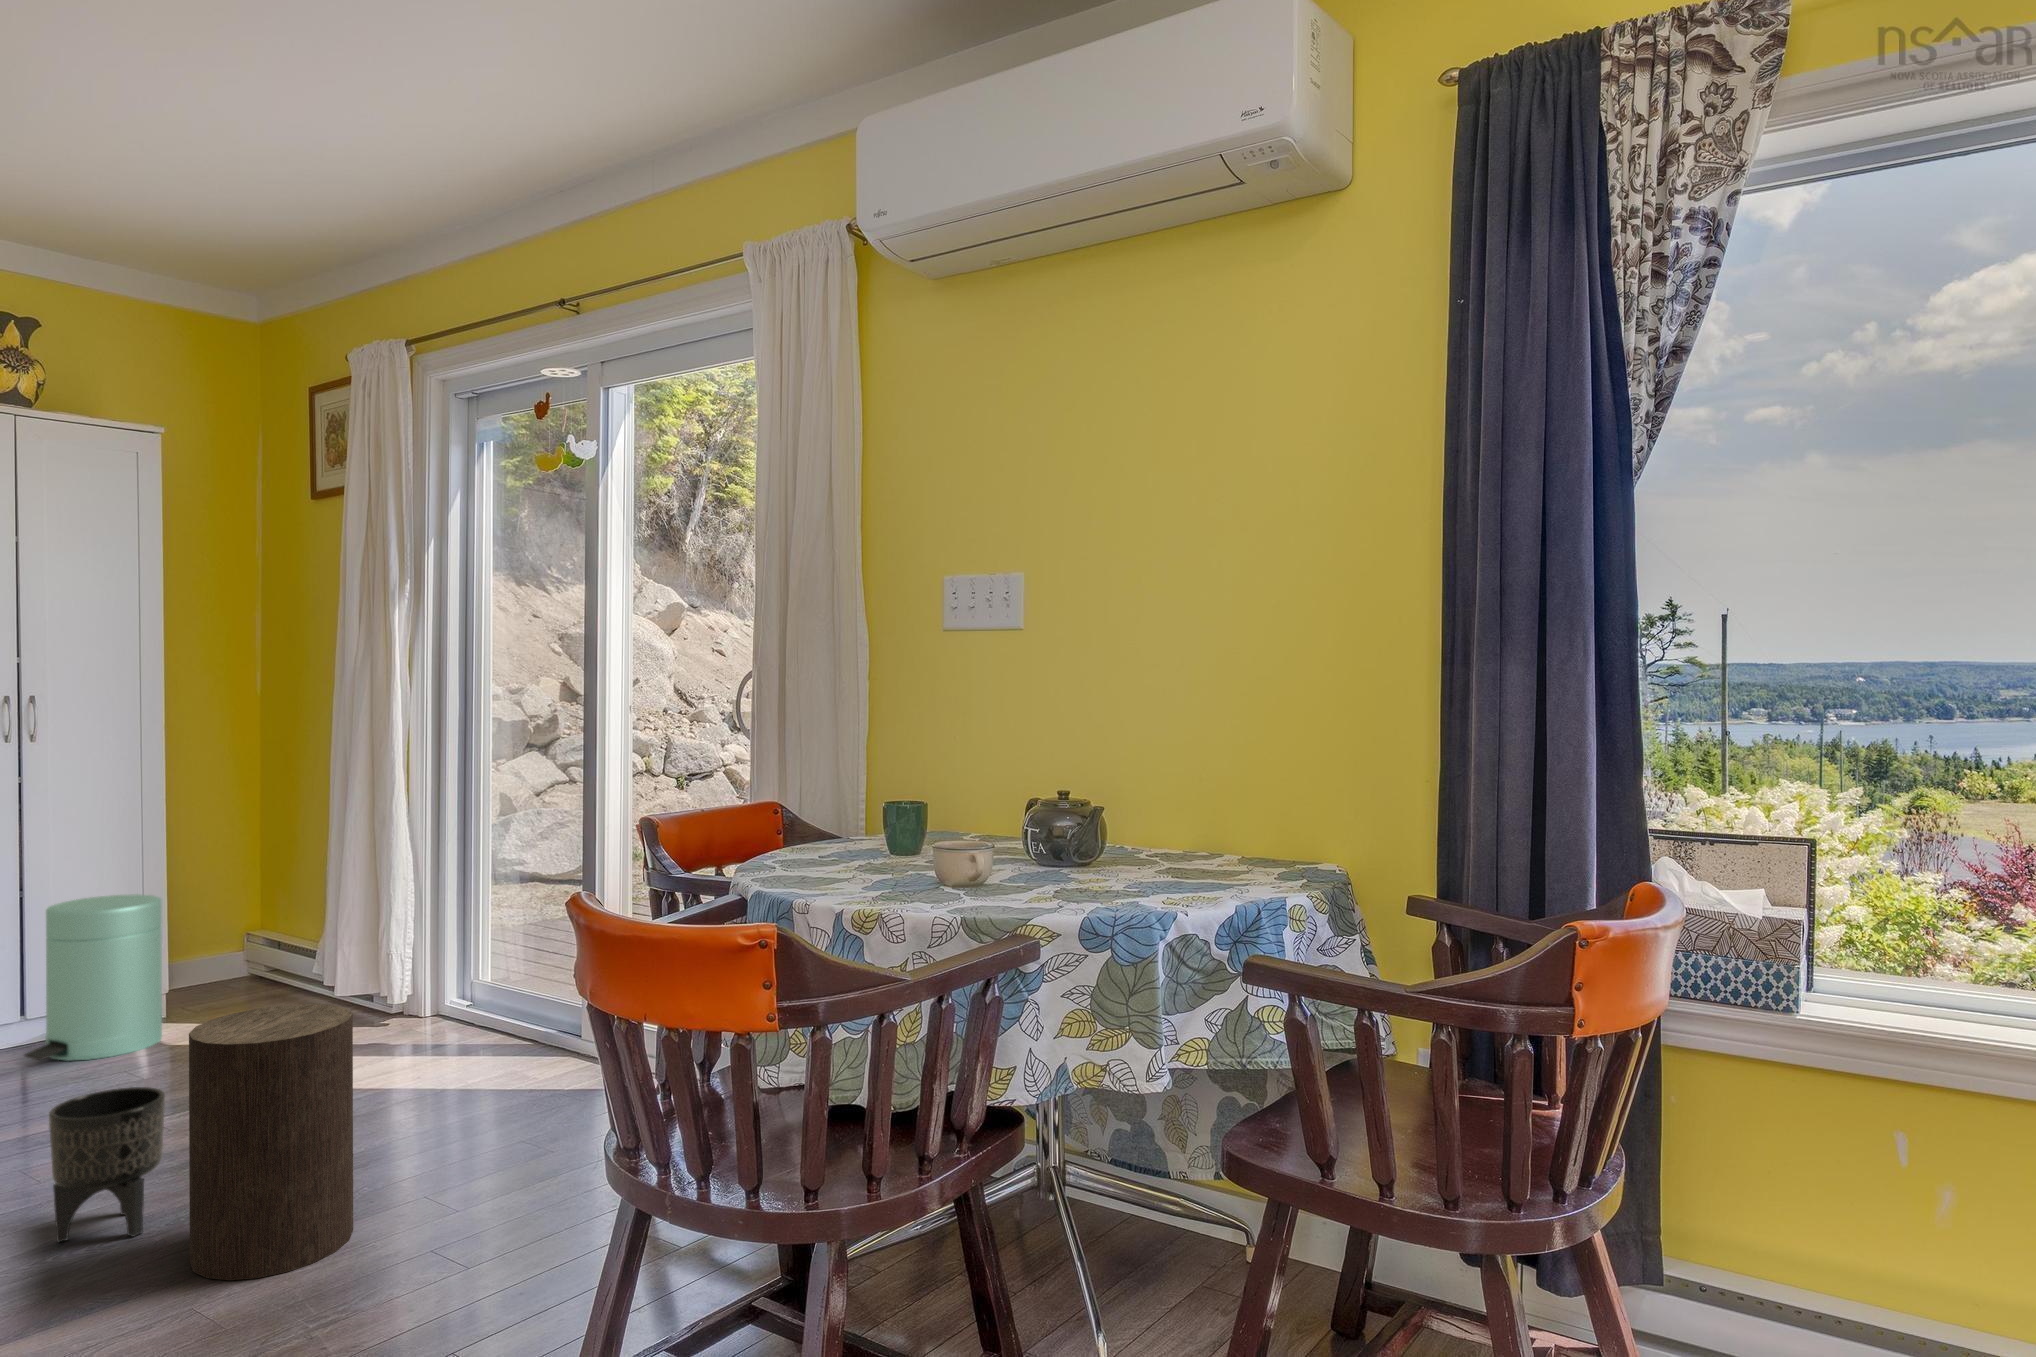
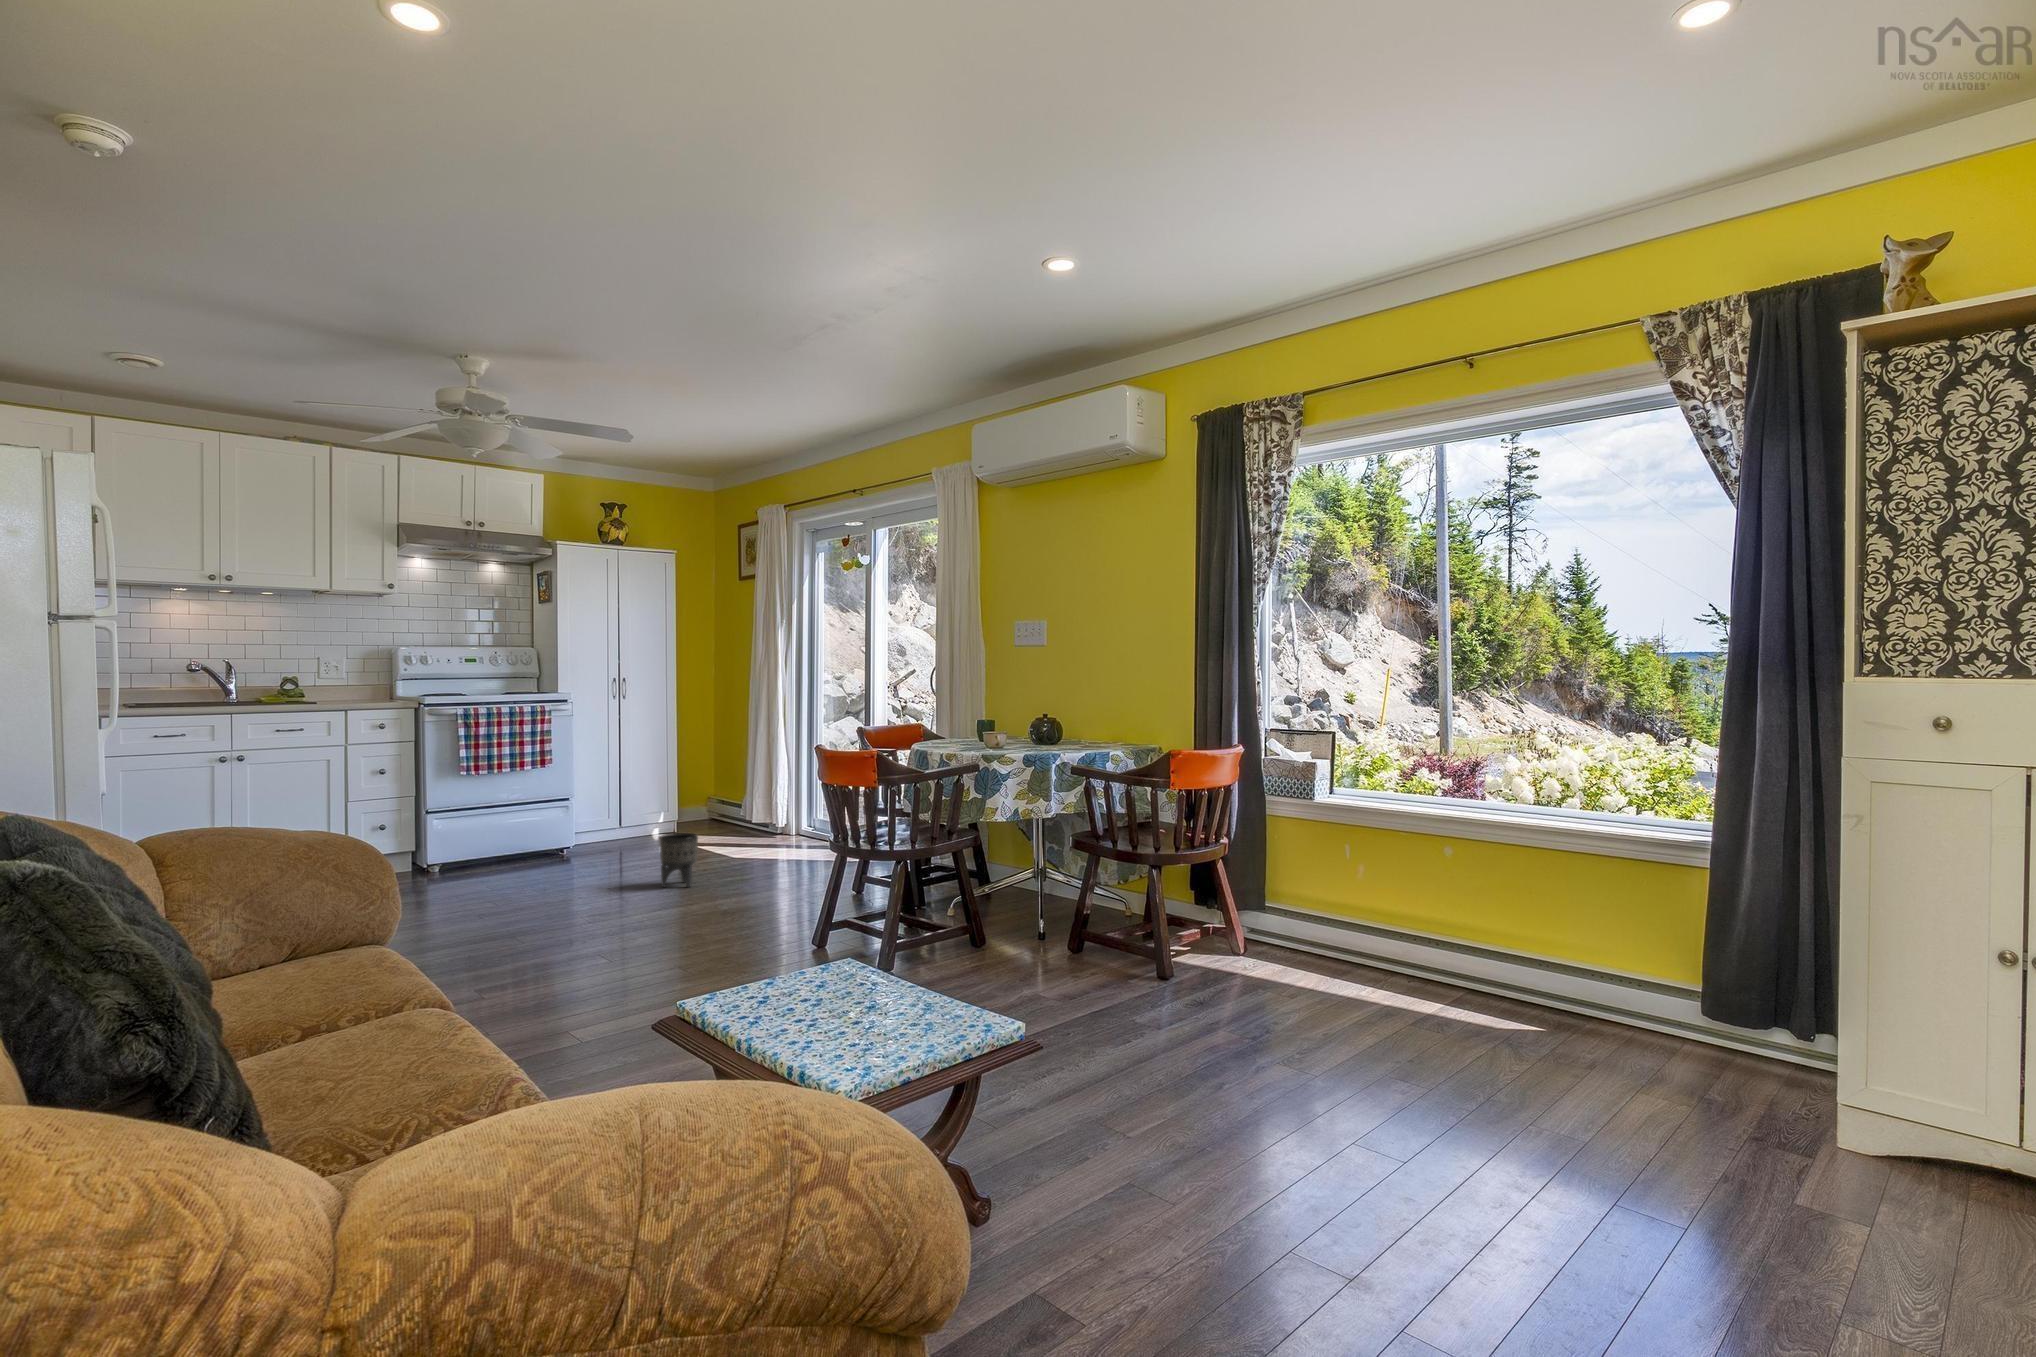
trash can: present [25,894,162,1061] -> none [626,772,679,843]
stool: present [189,1004,353,1280] -> none [710,801,767,898]

